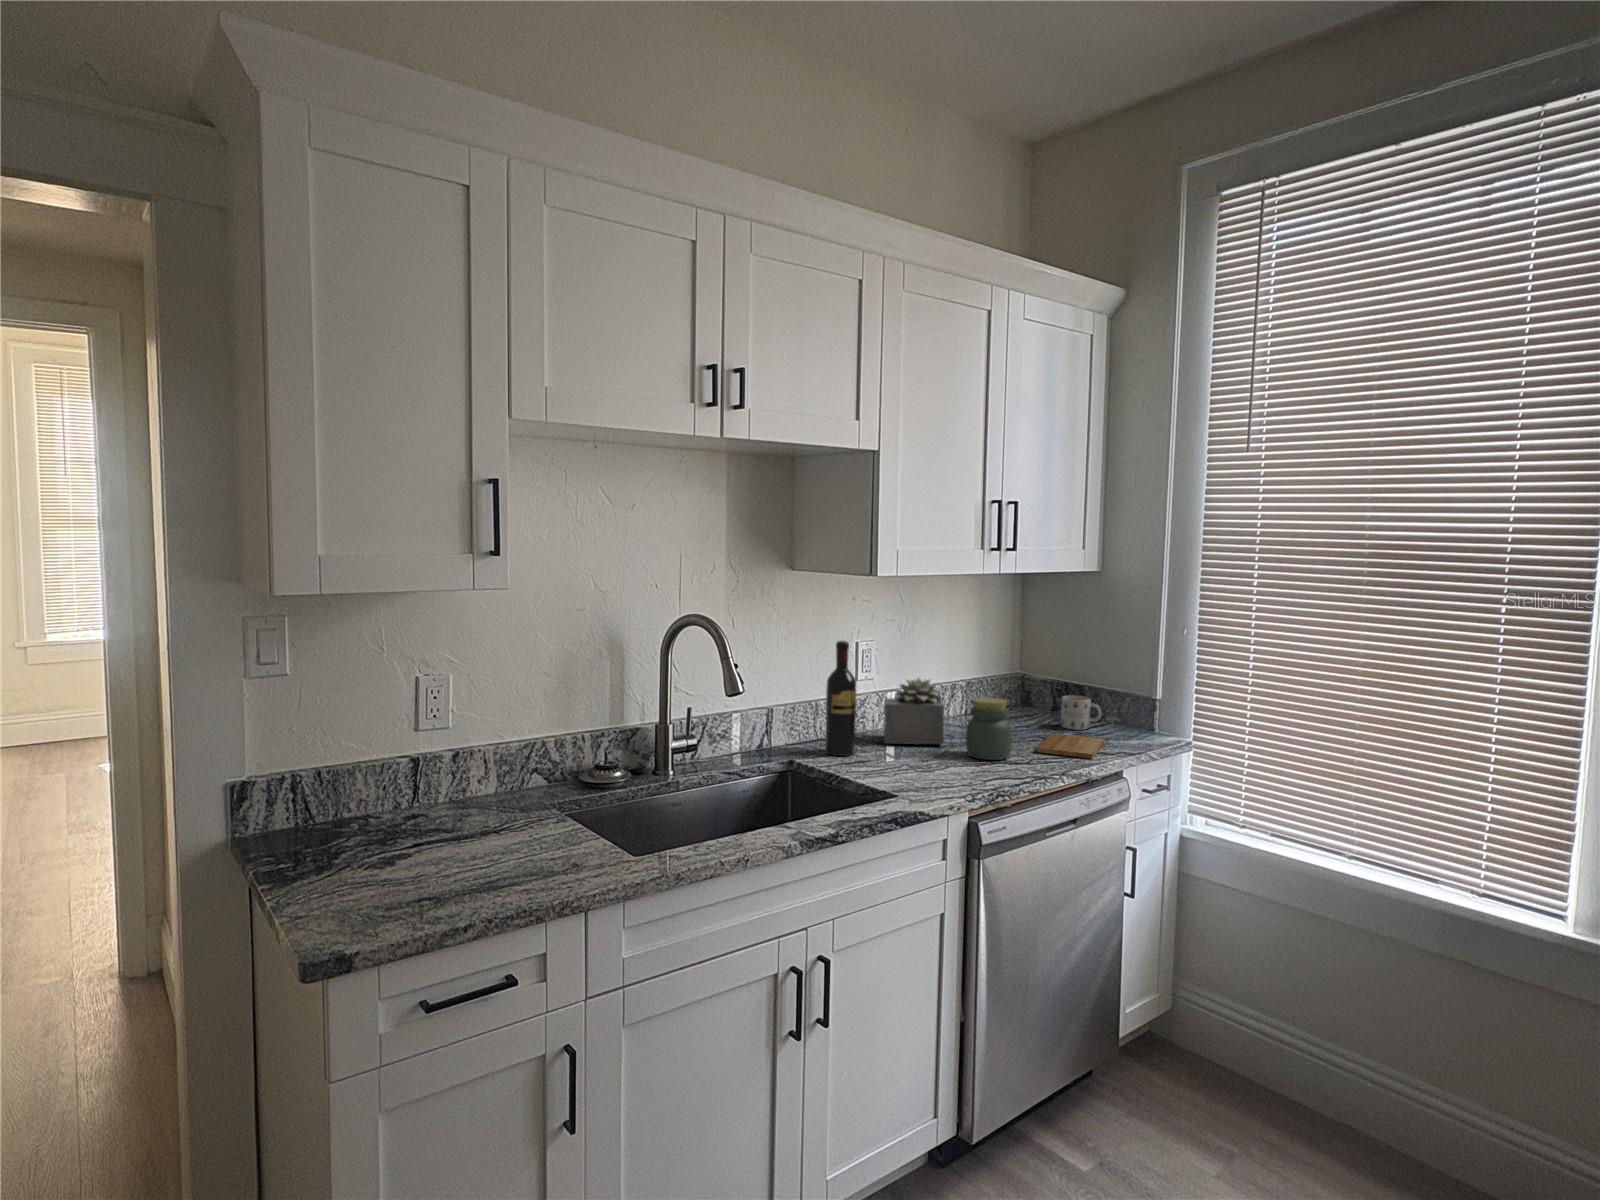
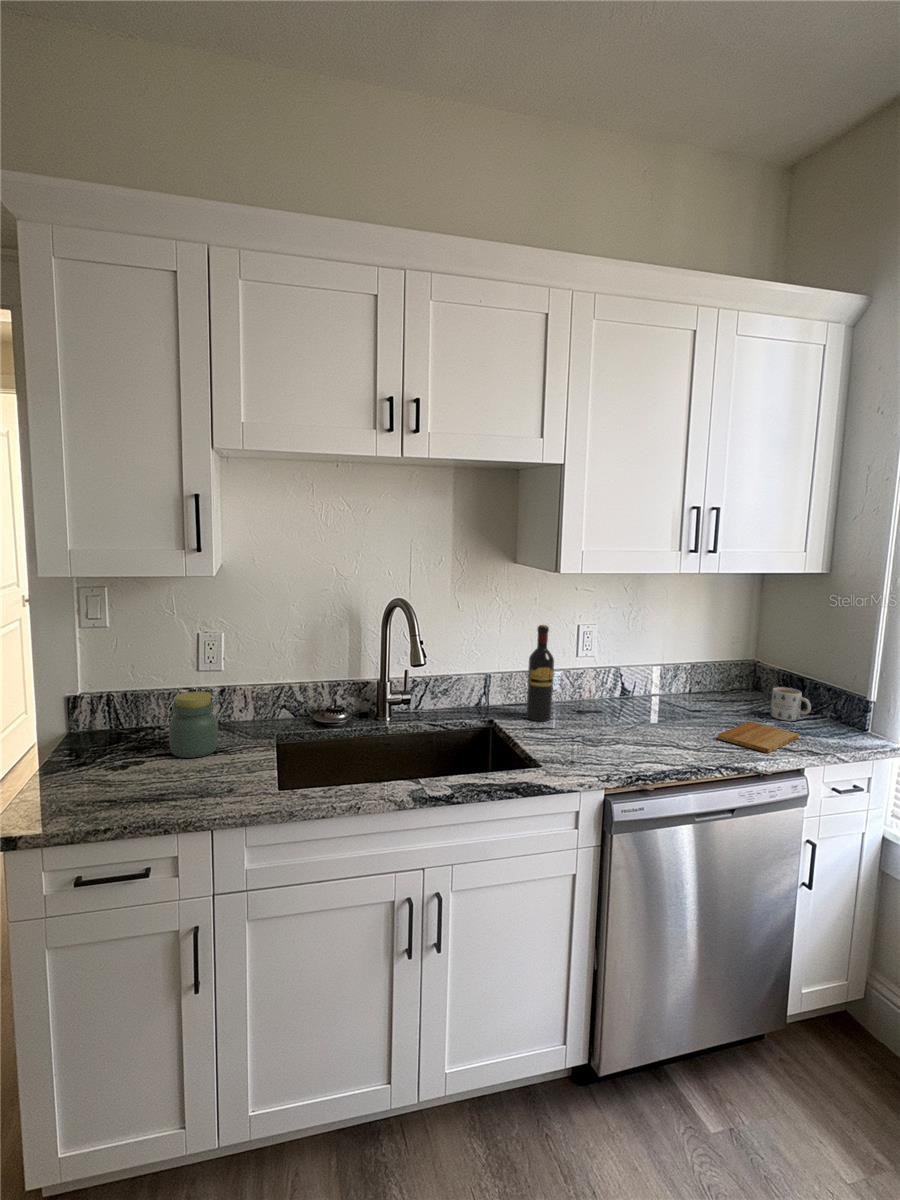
succulent plant: present [884,678,944,744] -> none [584,659,644,721]
jar: present [966,698,1012,760] -> present [169,692,218,758]

